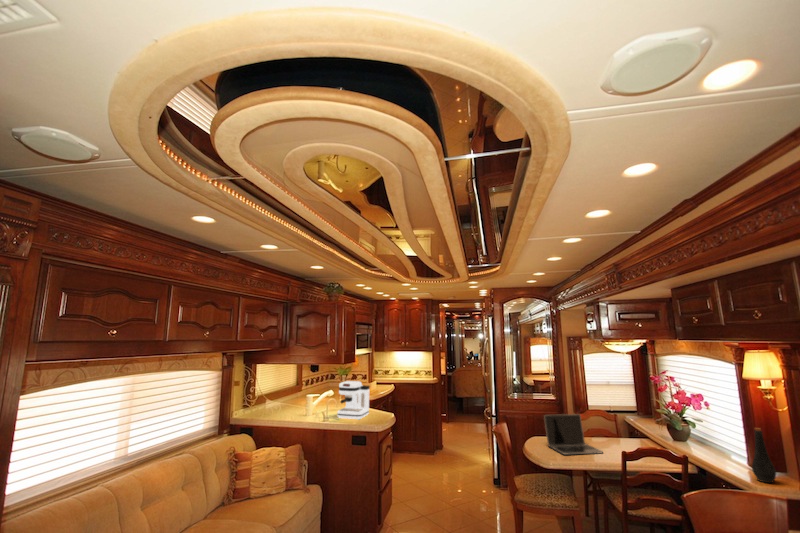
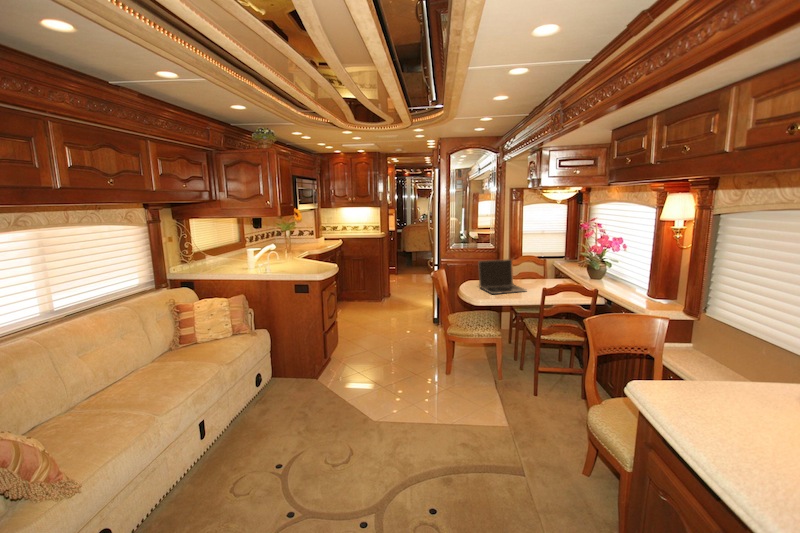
coffee maker: present [337,381,370,420] -> none [279,235,313,271]
bottle: present [752,428,776,483] -> none [647,264,666,308]

